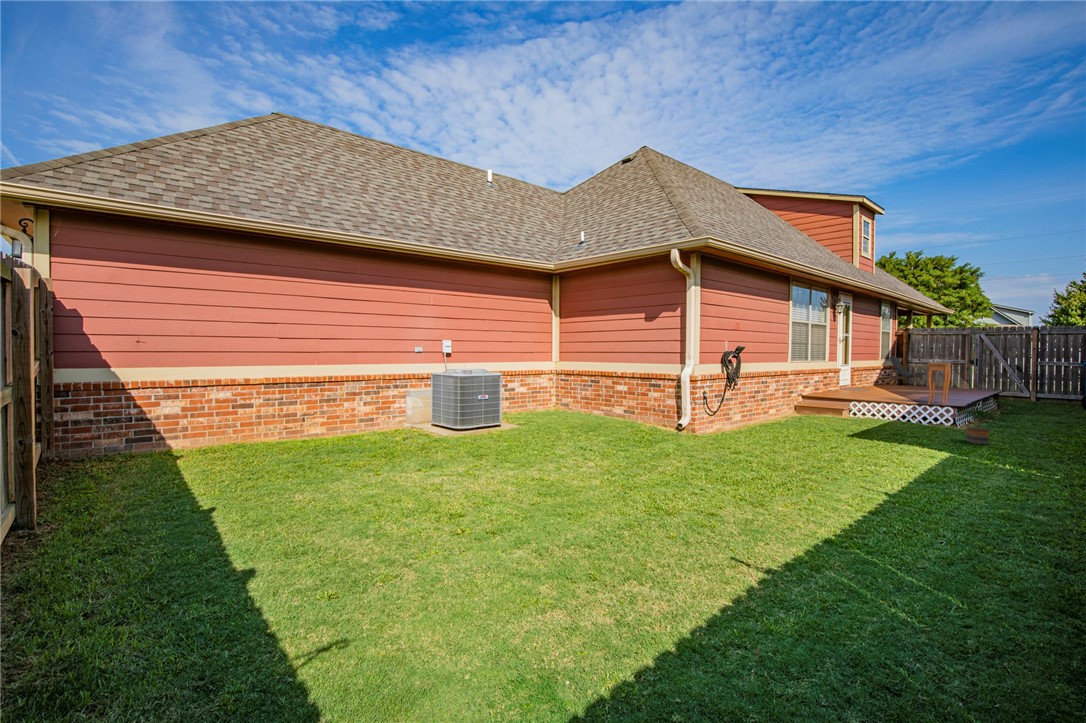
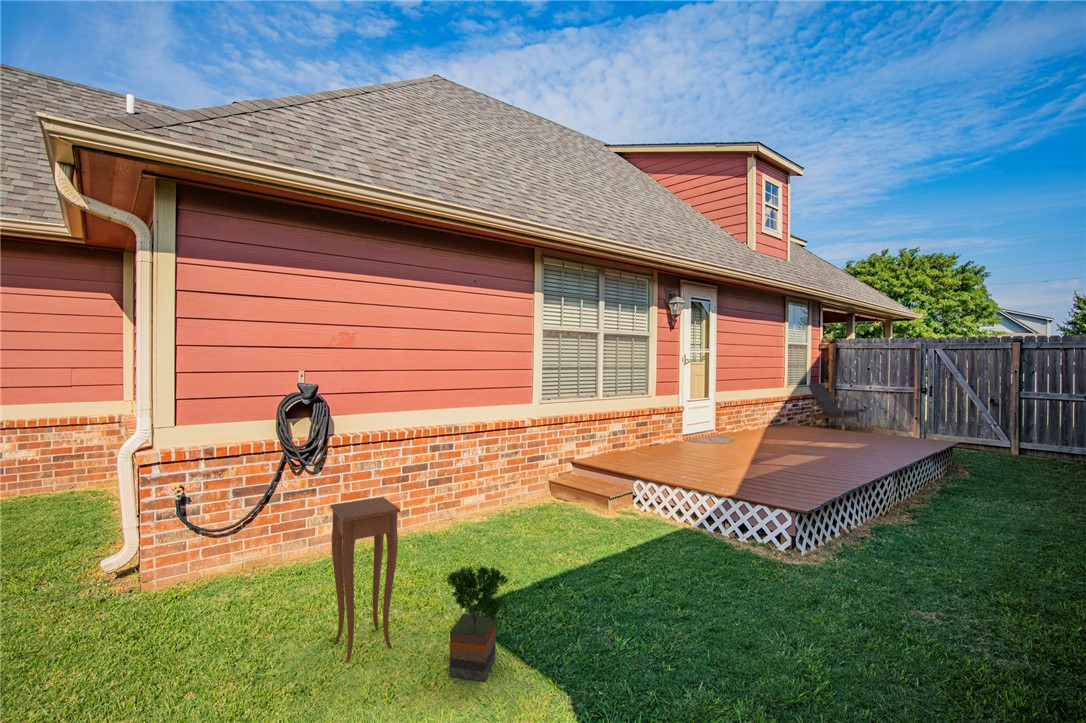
side table: present [927,363,951,405] -> present [330,497,400,662]
potted tree: present [964,410,996,444] -> present [447,566,508,681]

